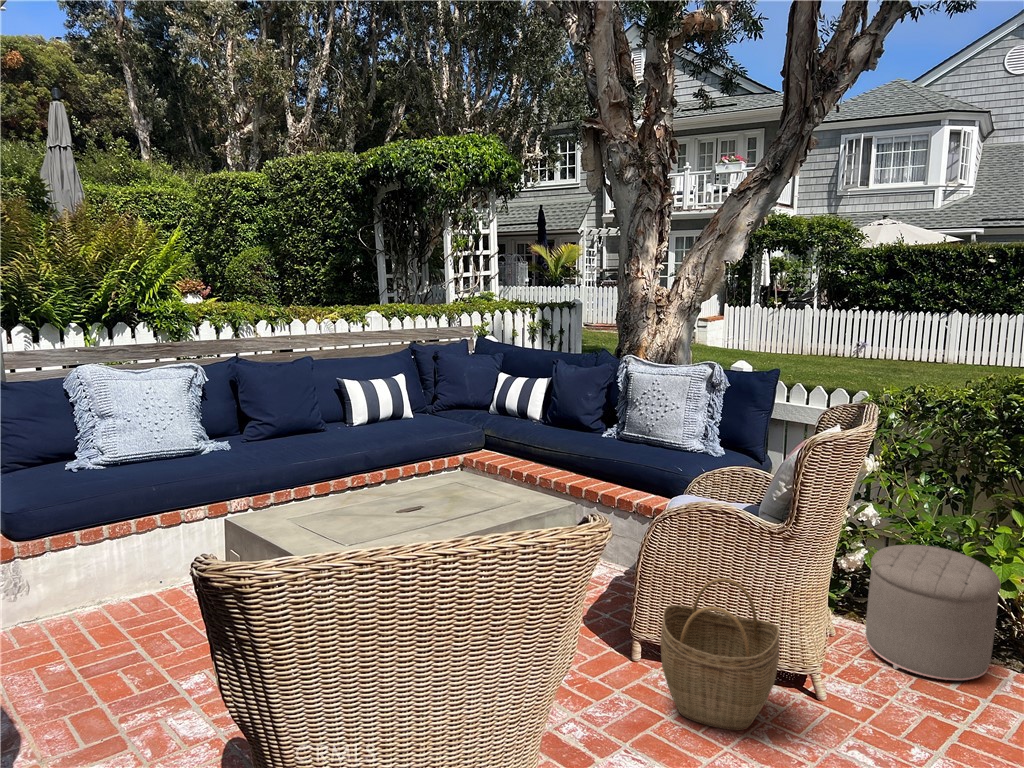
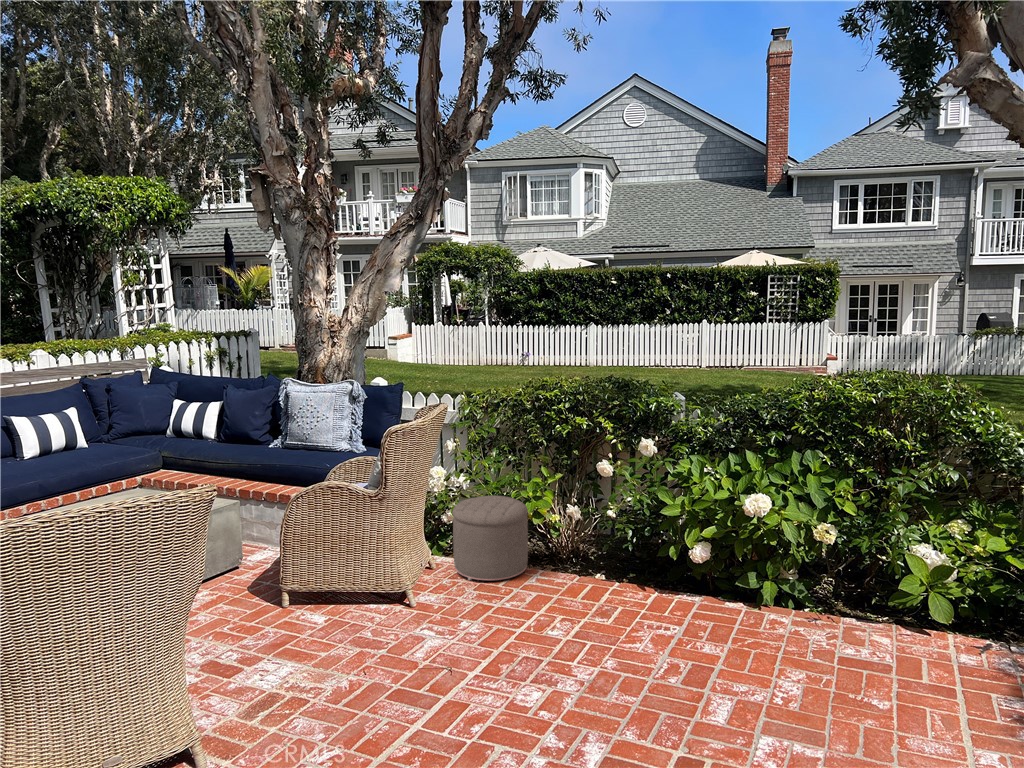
woven basket: present [661,578,780,730] -> none [296,532,378,635]

